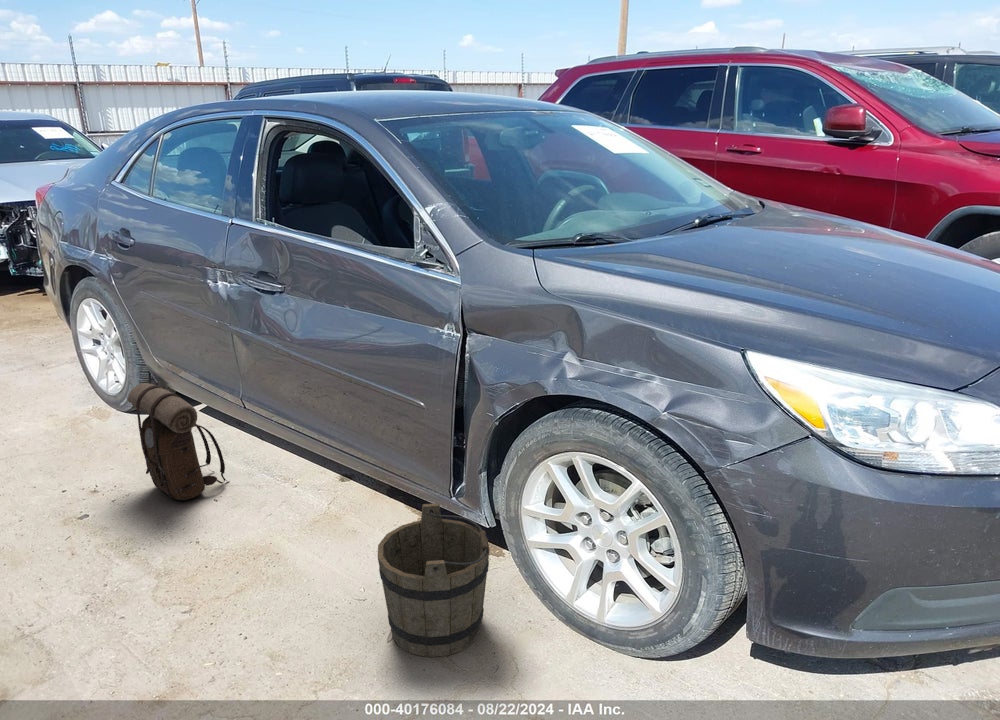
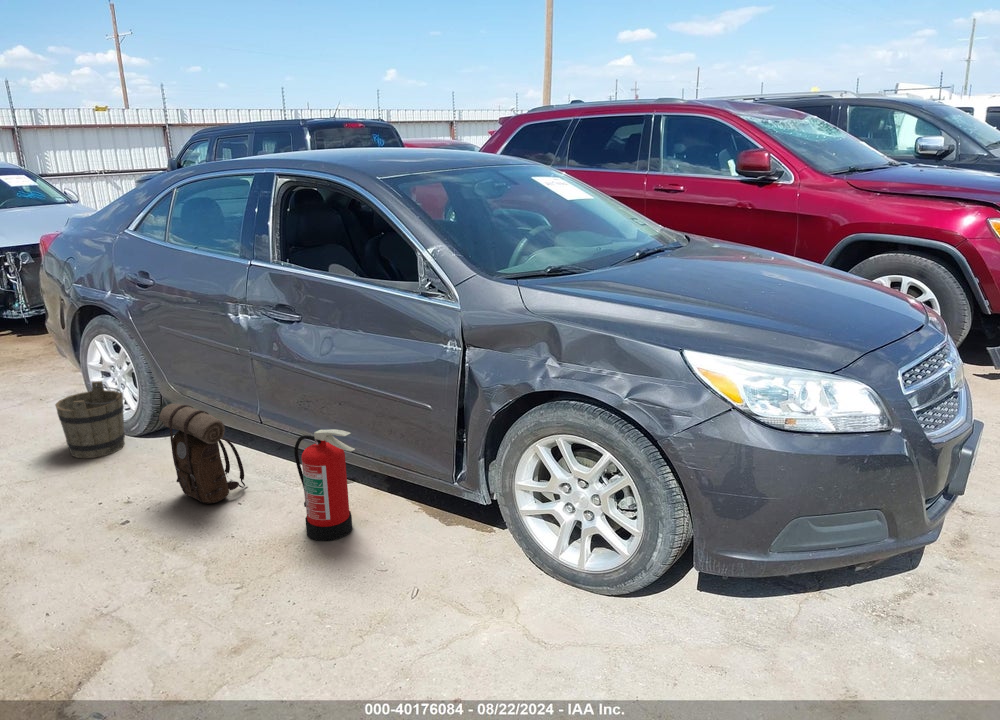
fire extinguisher: none [271,424,337,556] -> present [294,429,355,541]
bucket: present [378,503,490,657] -> present [55,381,125,458]

